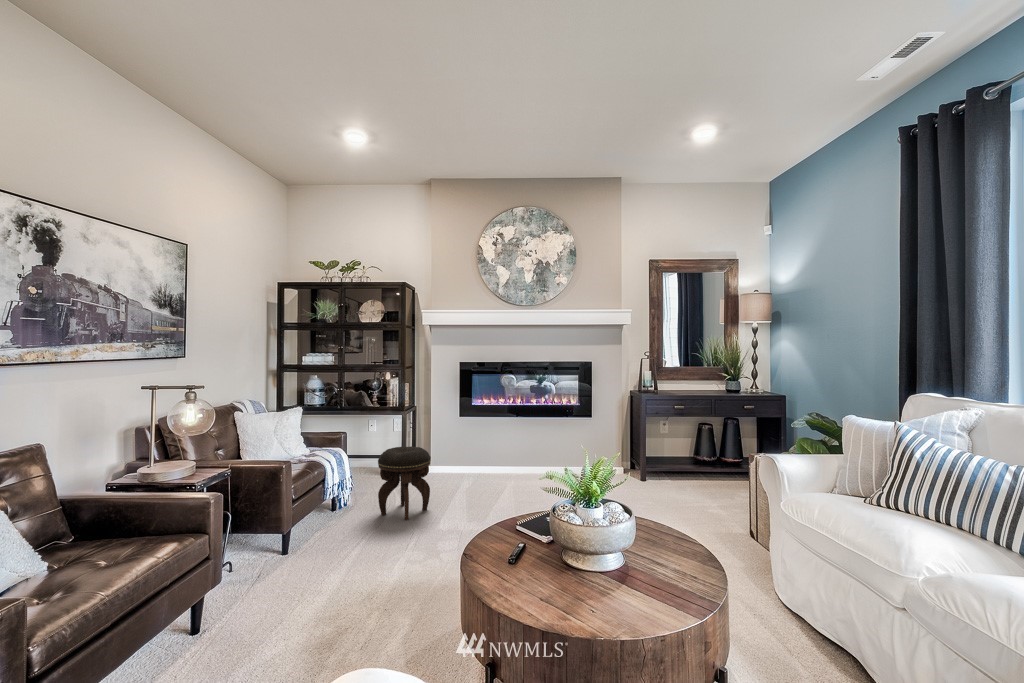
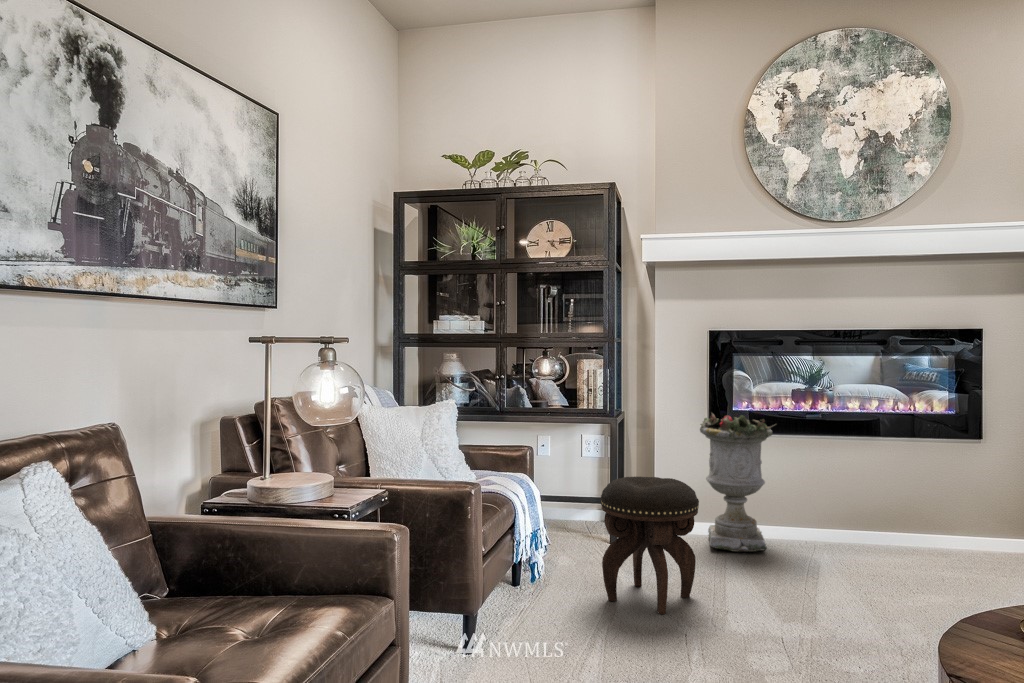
planter: none [451,407,488,482] -> present [700,414,774,552]

